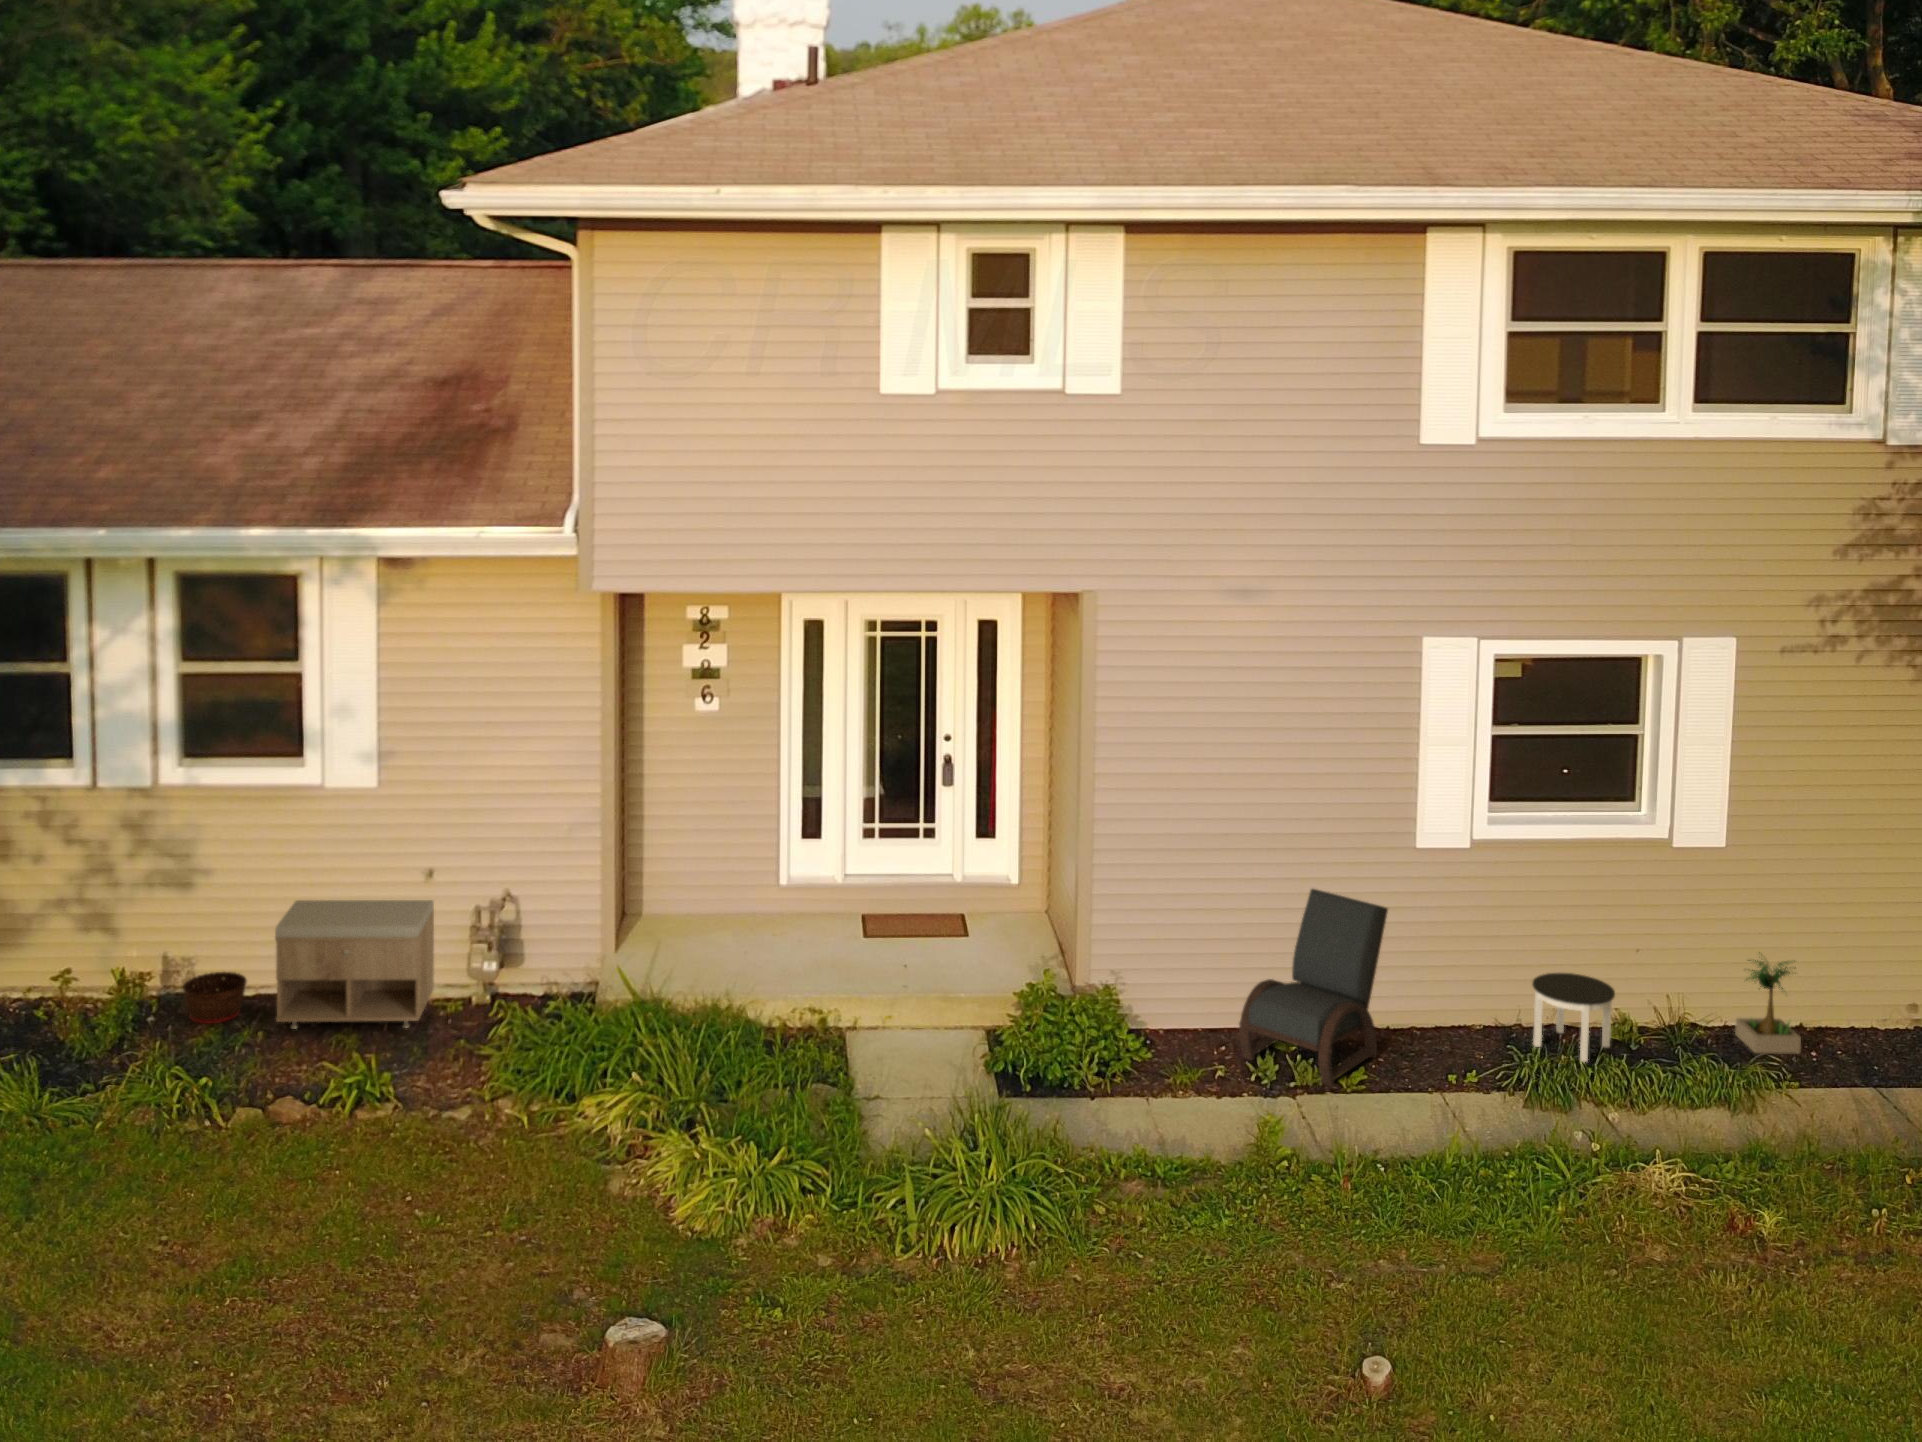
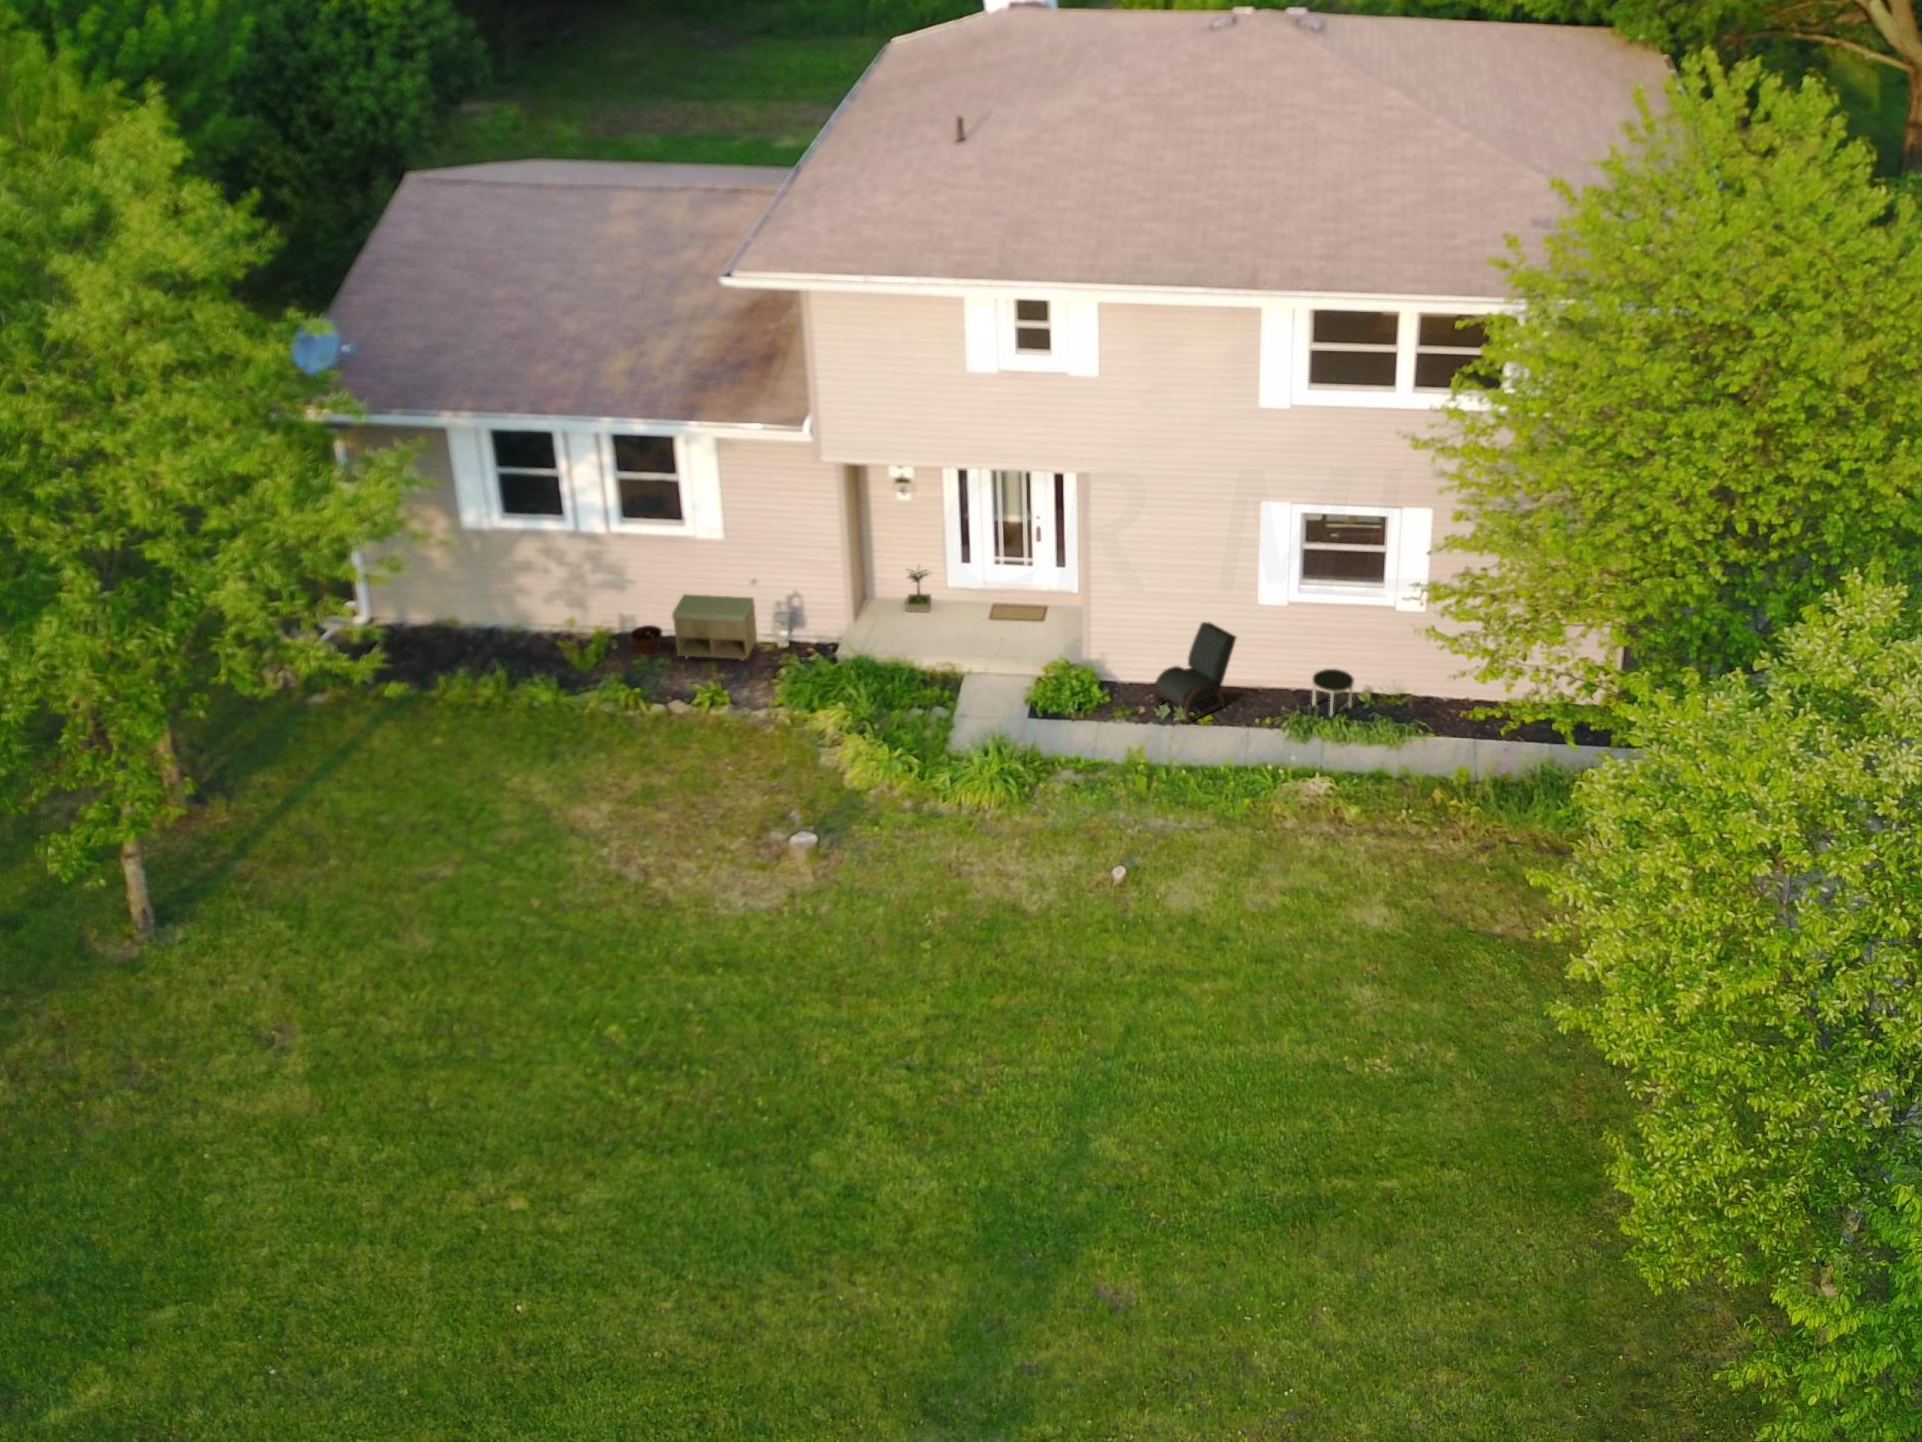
potted plant: present [1735,952,1801,1054] -> present [906,569,931,612]

